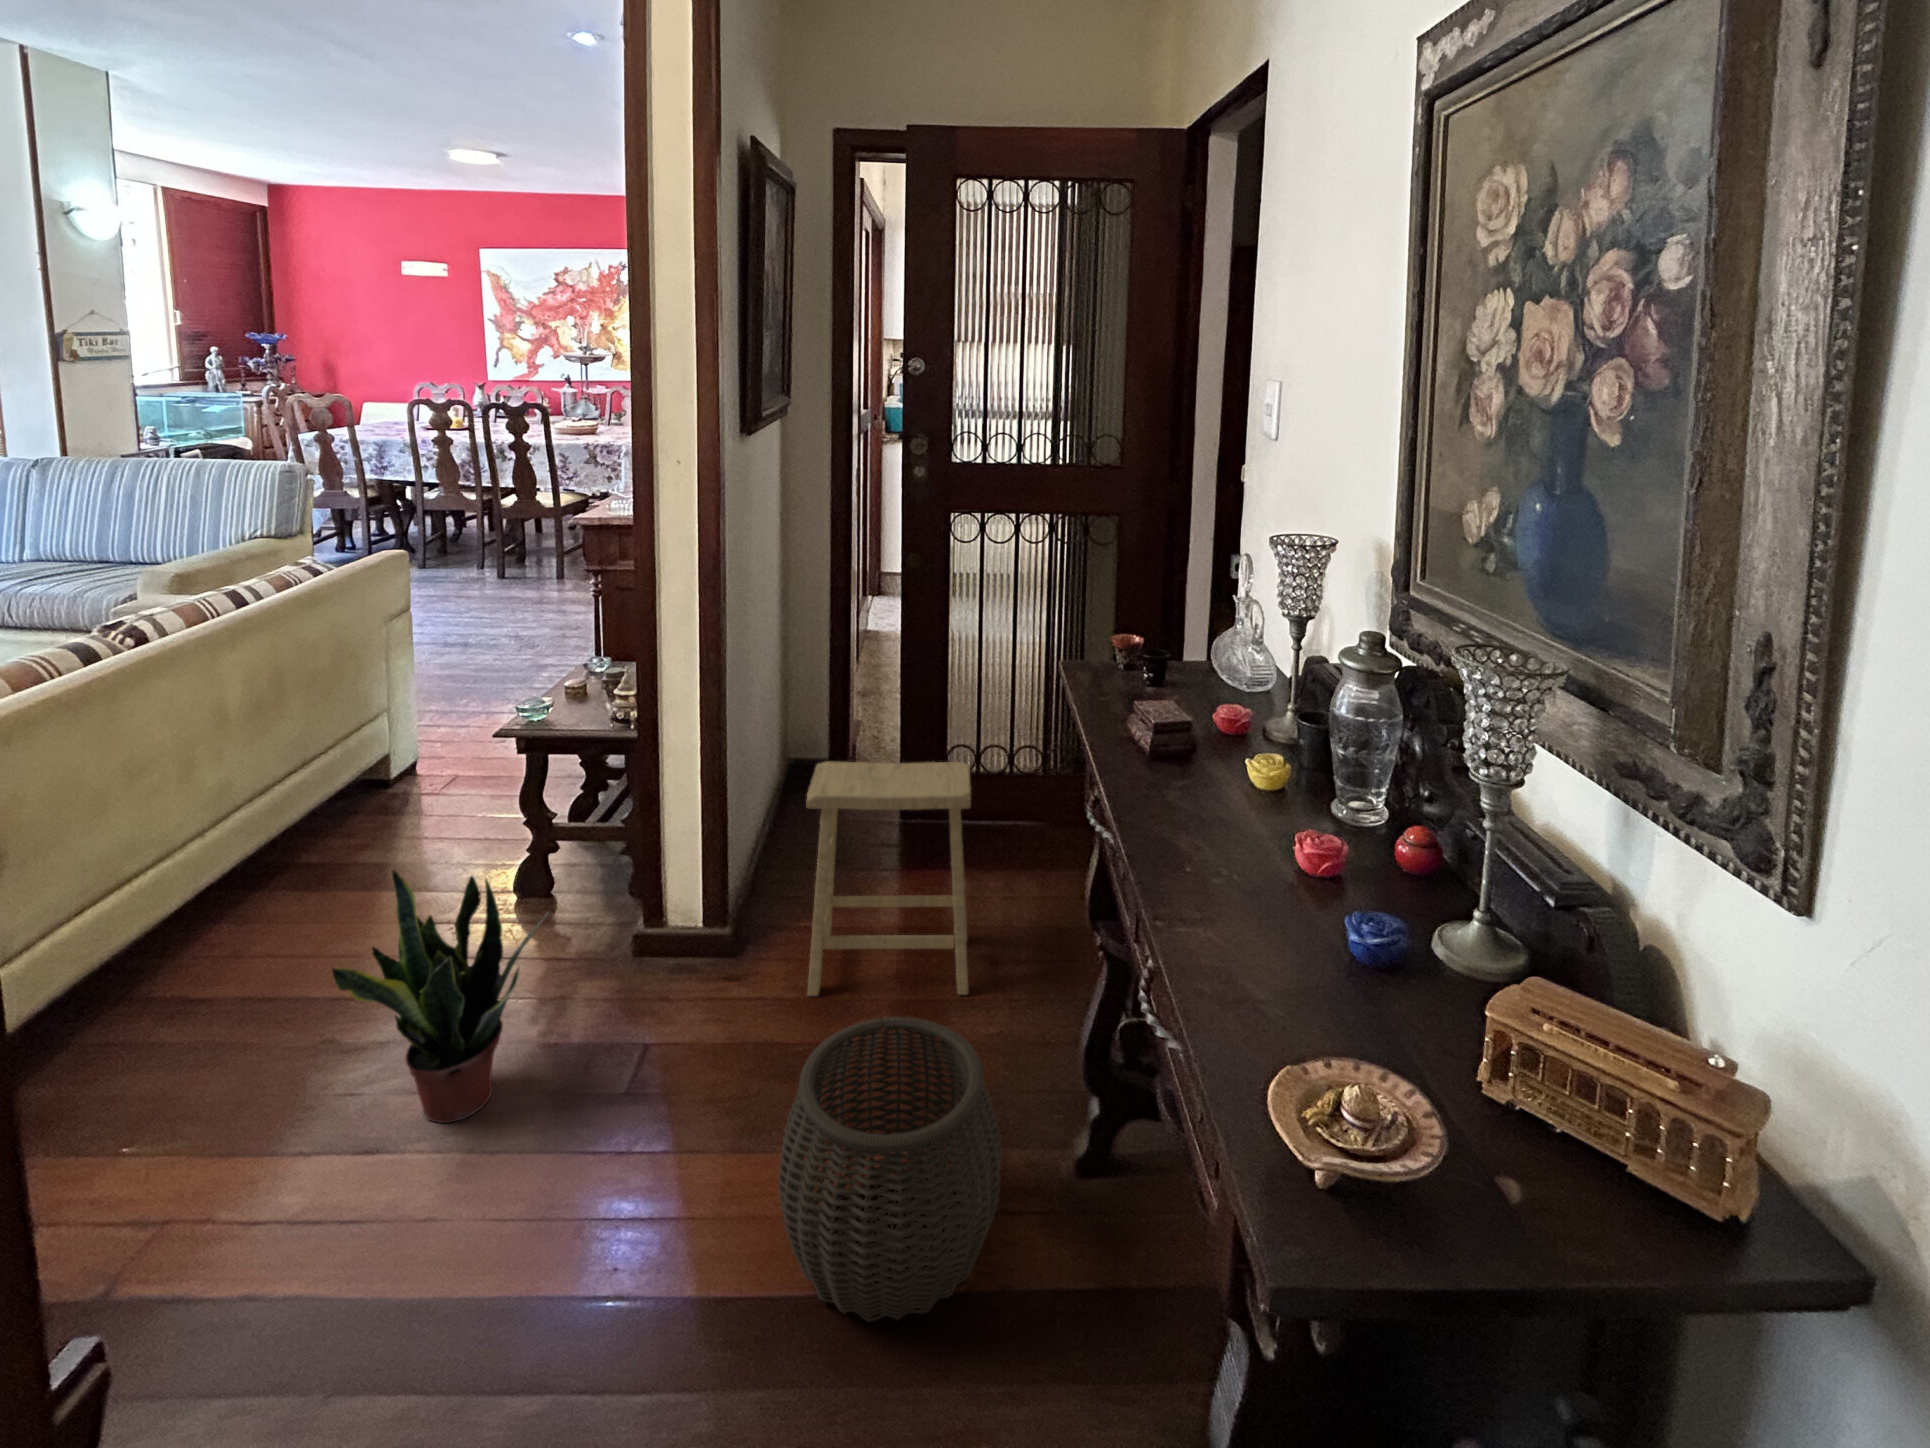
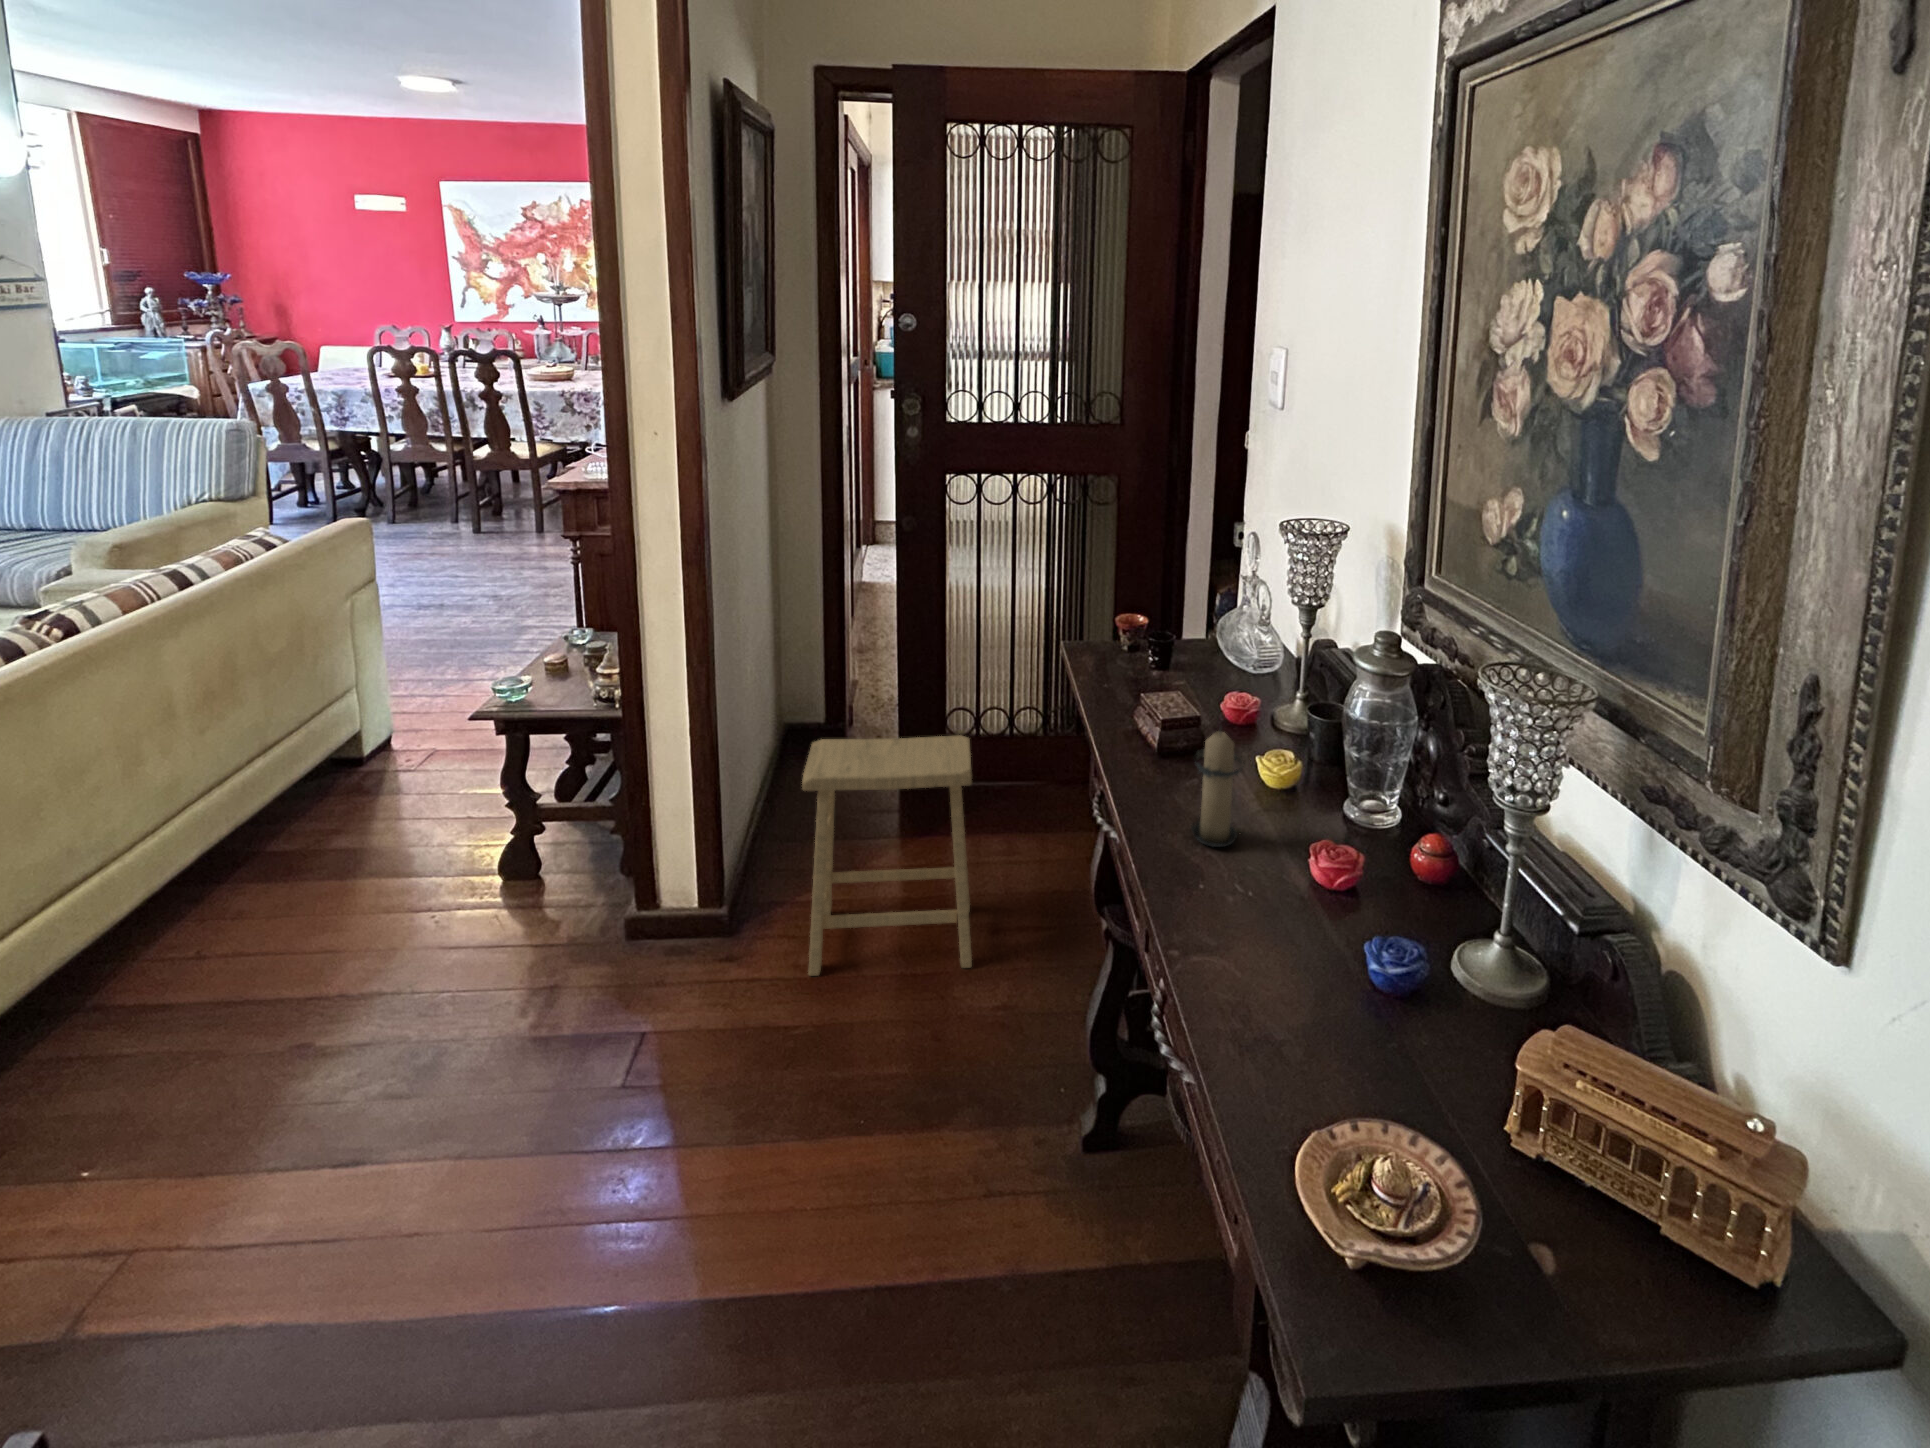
candle: none [1175,717,1235,840] -> present [1191,730,1243,847]
potted plant: present [332,870,546,1123] -> none [297,877,533,1131]
woven basket: present [778,1017,1002,1321] -> none [781,1010,1010,1320]

